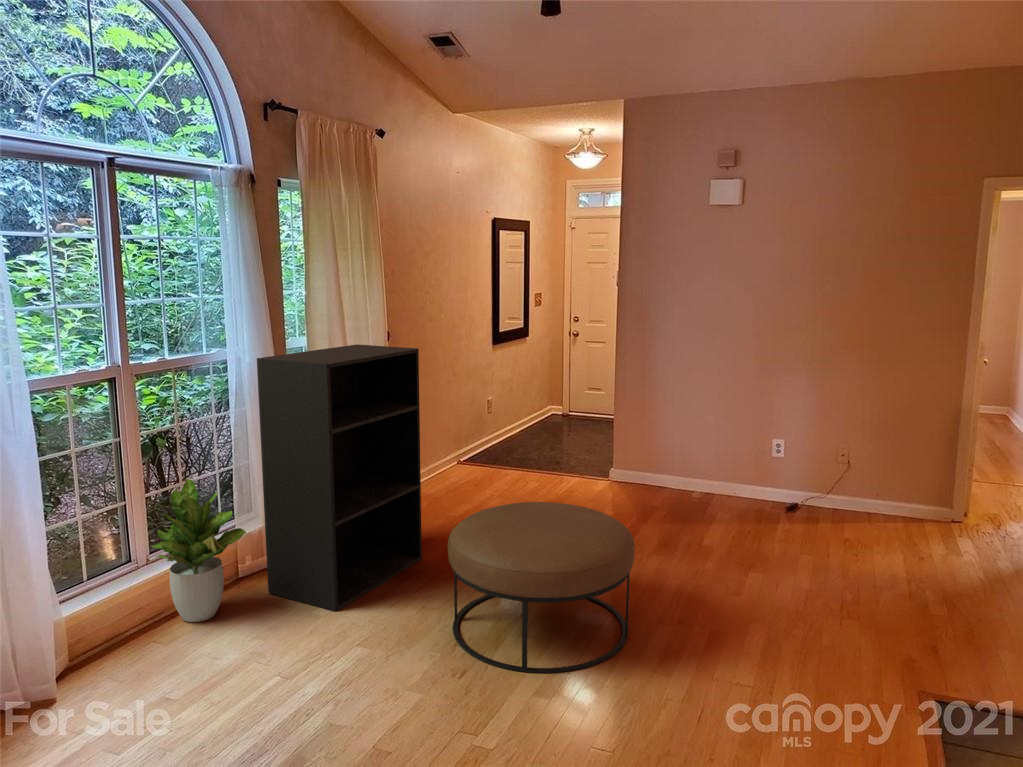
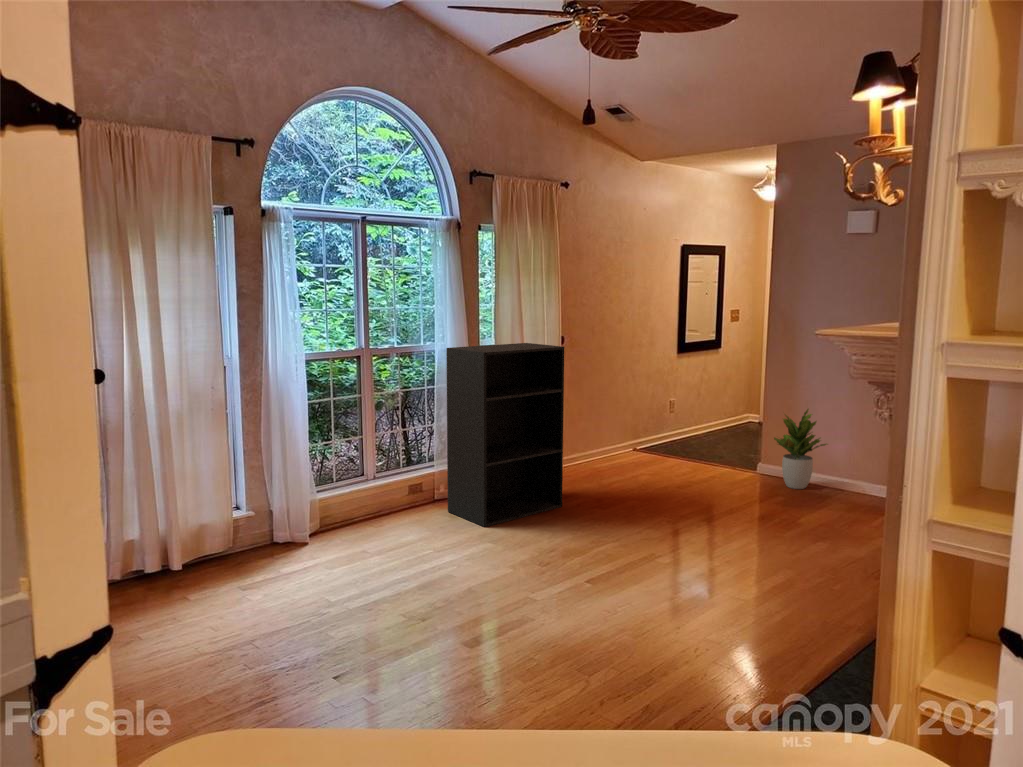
potted plant: present [152,479,246,622] -> present [774,409,827,489]
ottoman: present [448,502,635,673] -> none [551,465,691,582]

